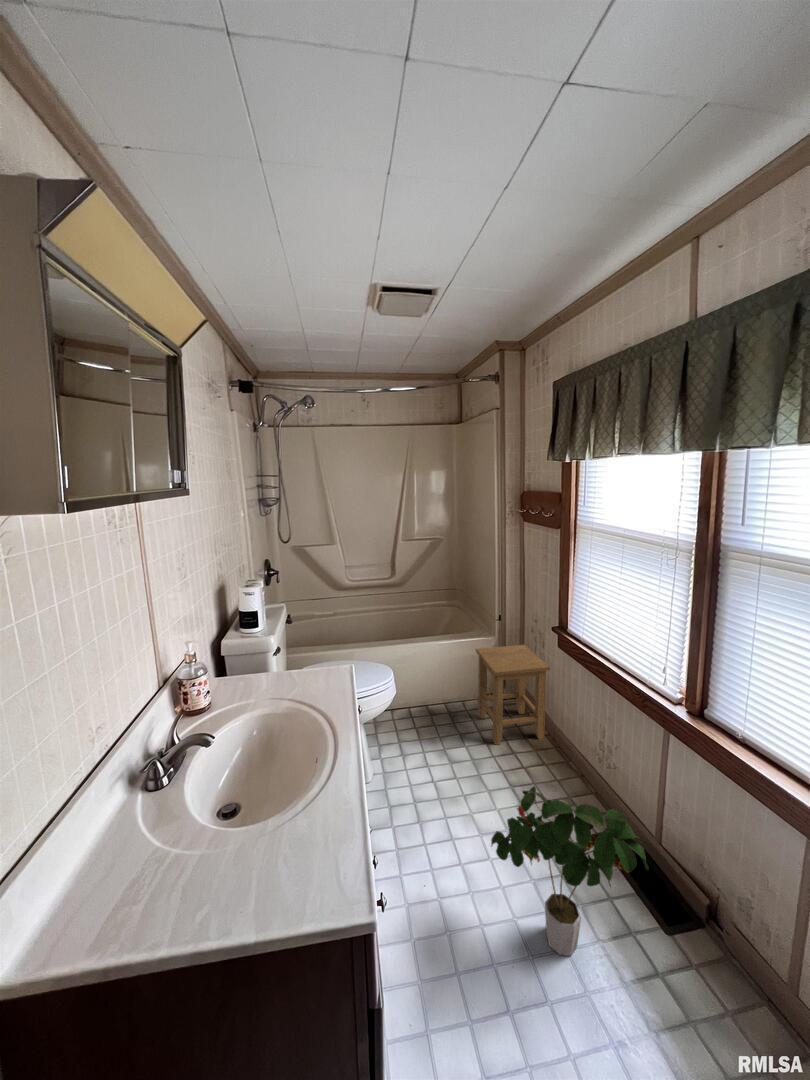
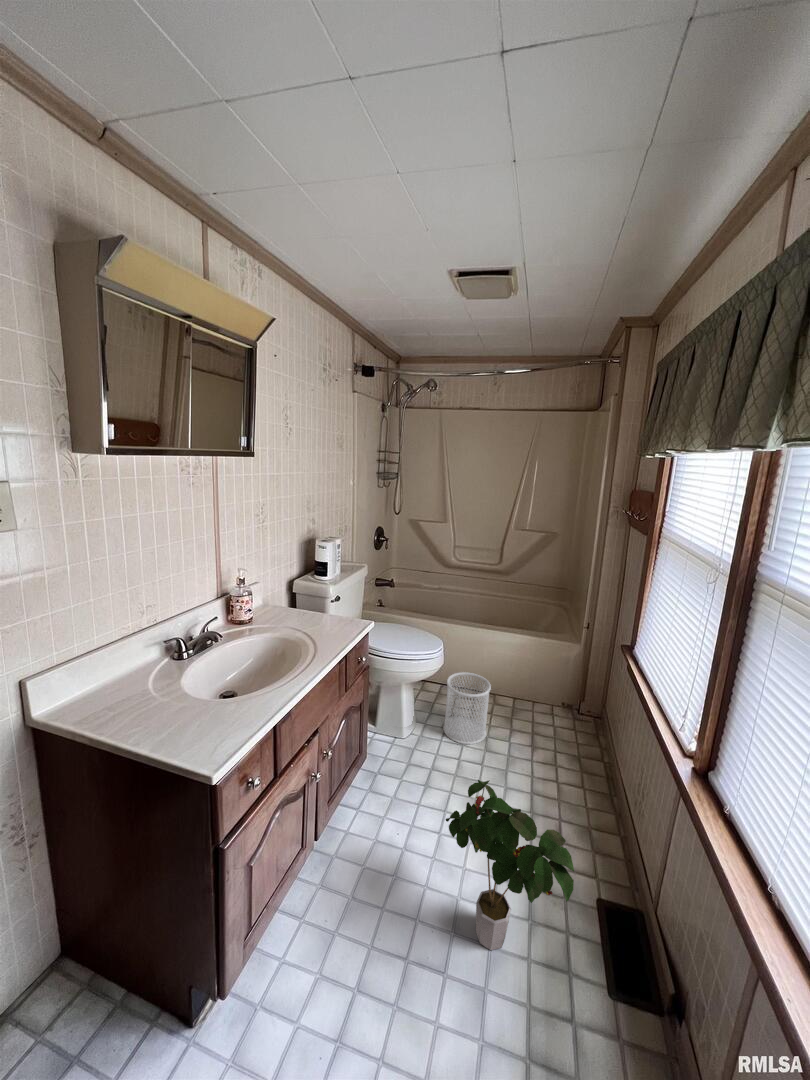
stool: present [476,645,550,744] -> none [541,651,618,767]
wastebasket: none [399,689,443,763] -> present [443,672,491,744]

